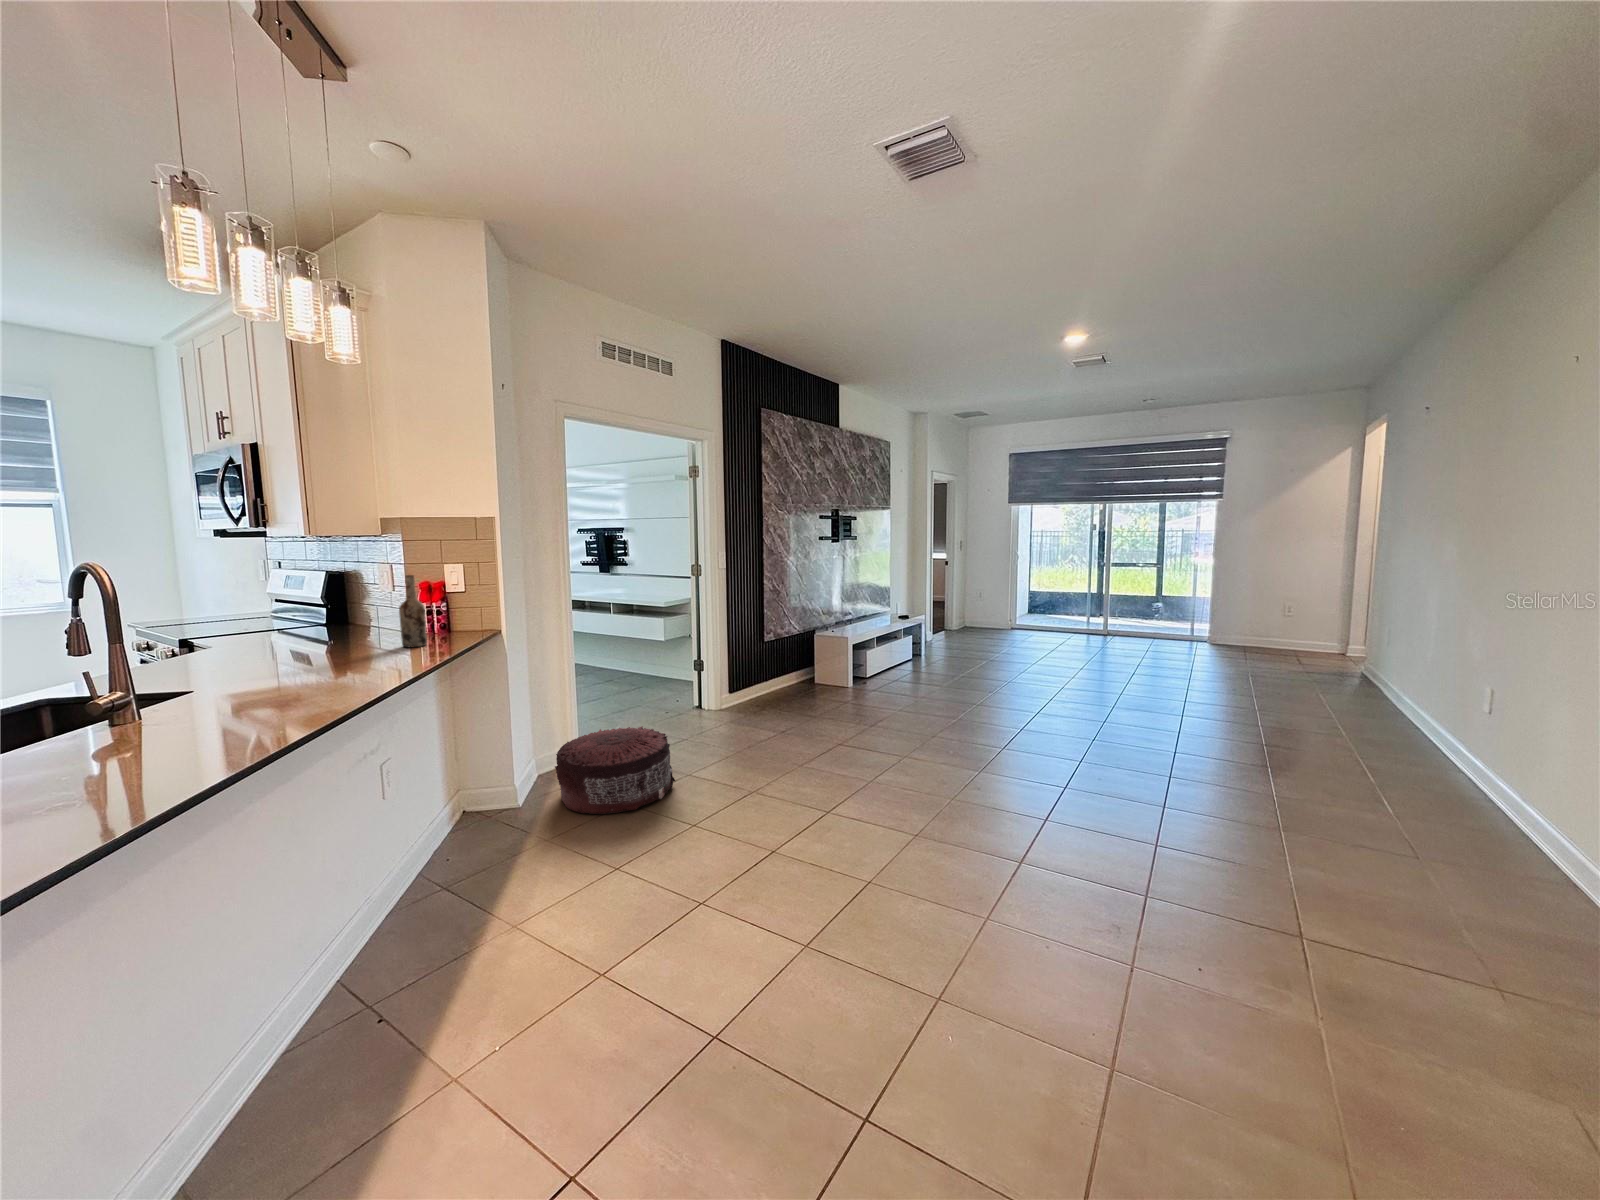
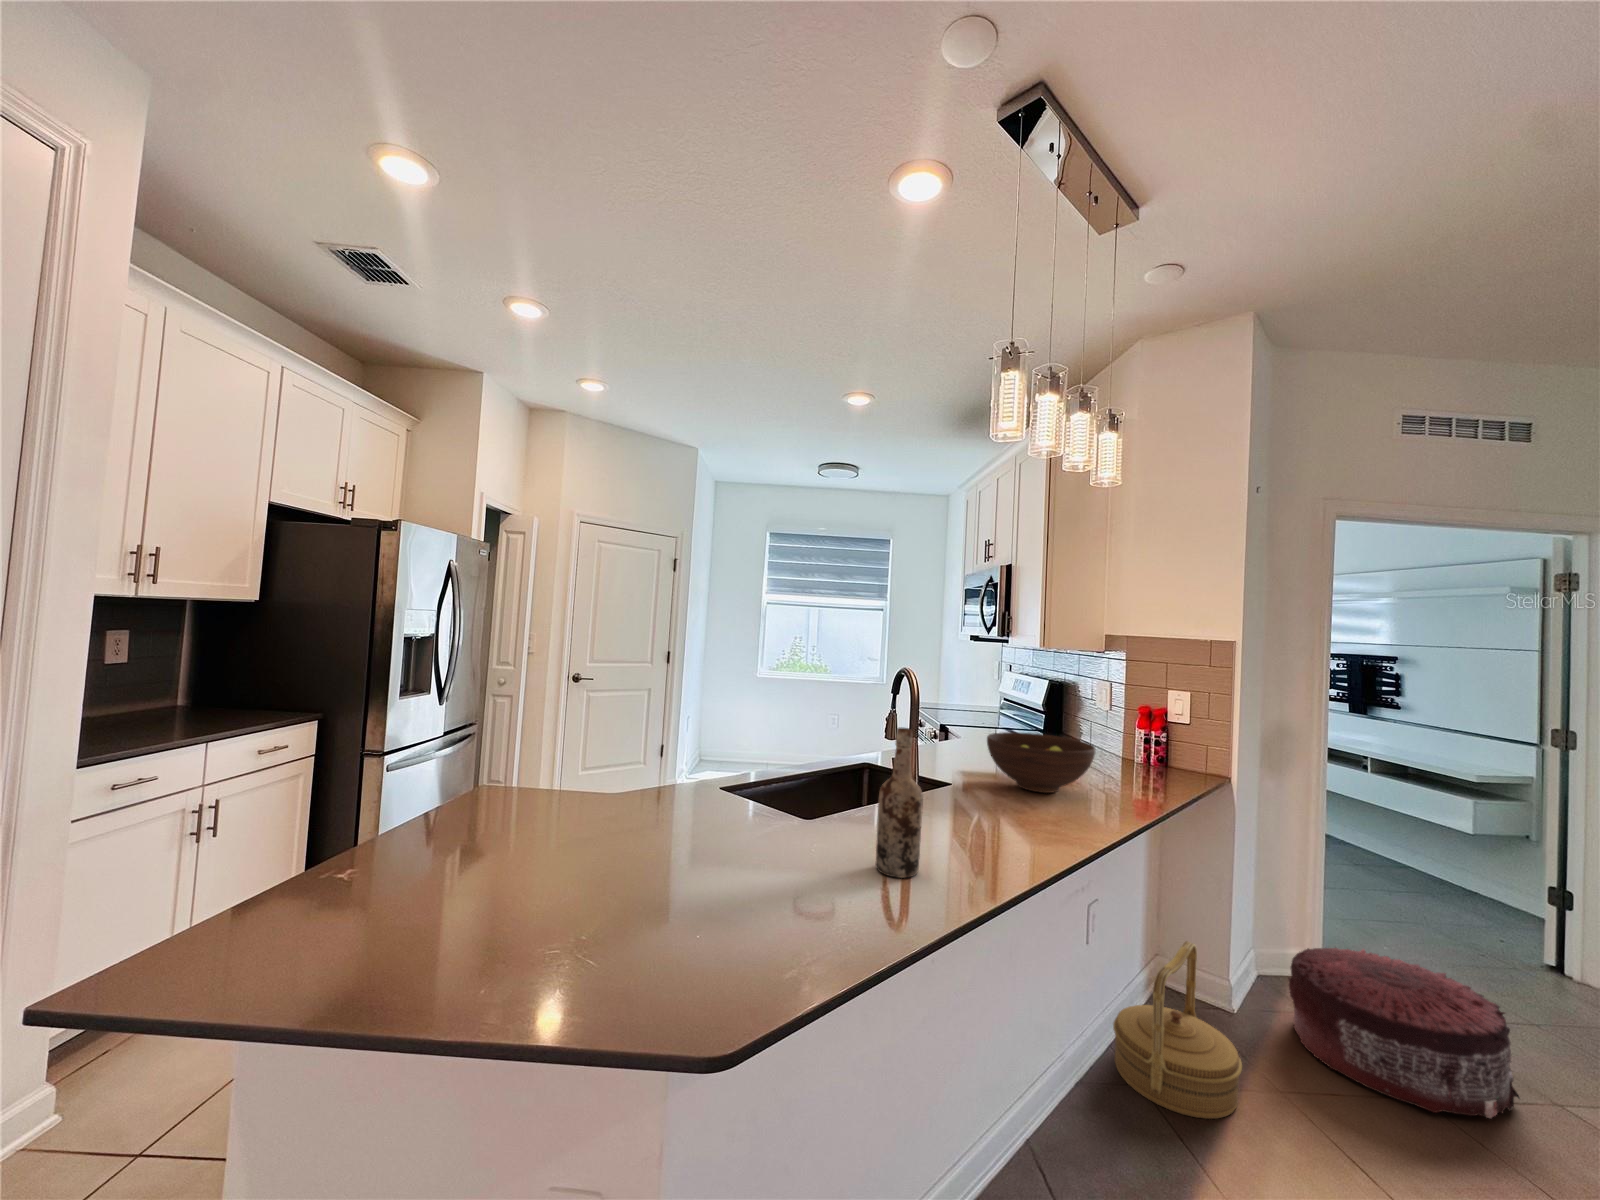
wine bottle: present [399,575,427,648] -> present [876,728,923,878]
fruit bowl: none [238,622,370,680] -> present [987,732,1095,793]
woven basket: none [420,767,522,899] -> present [1113,941,1242,1119]

